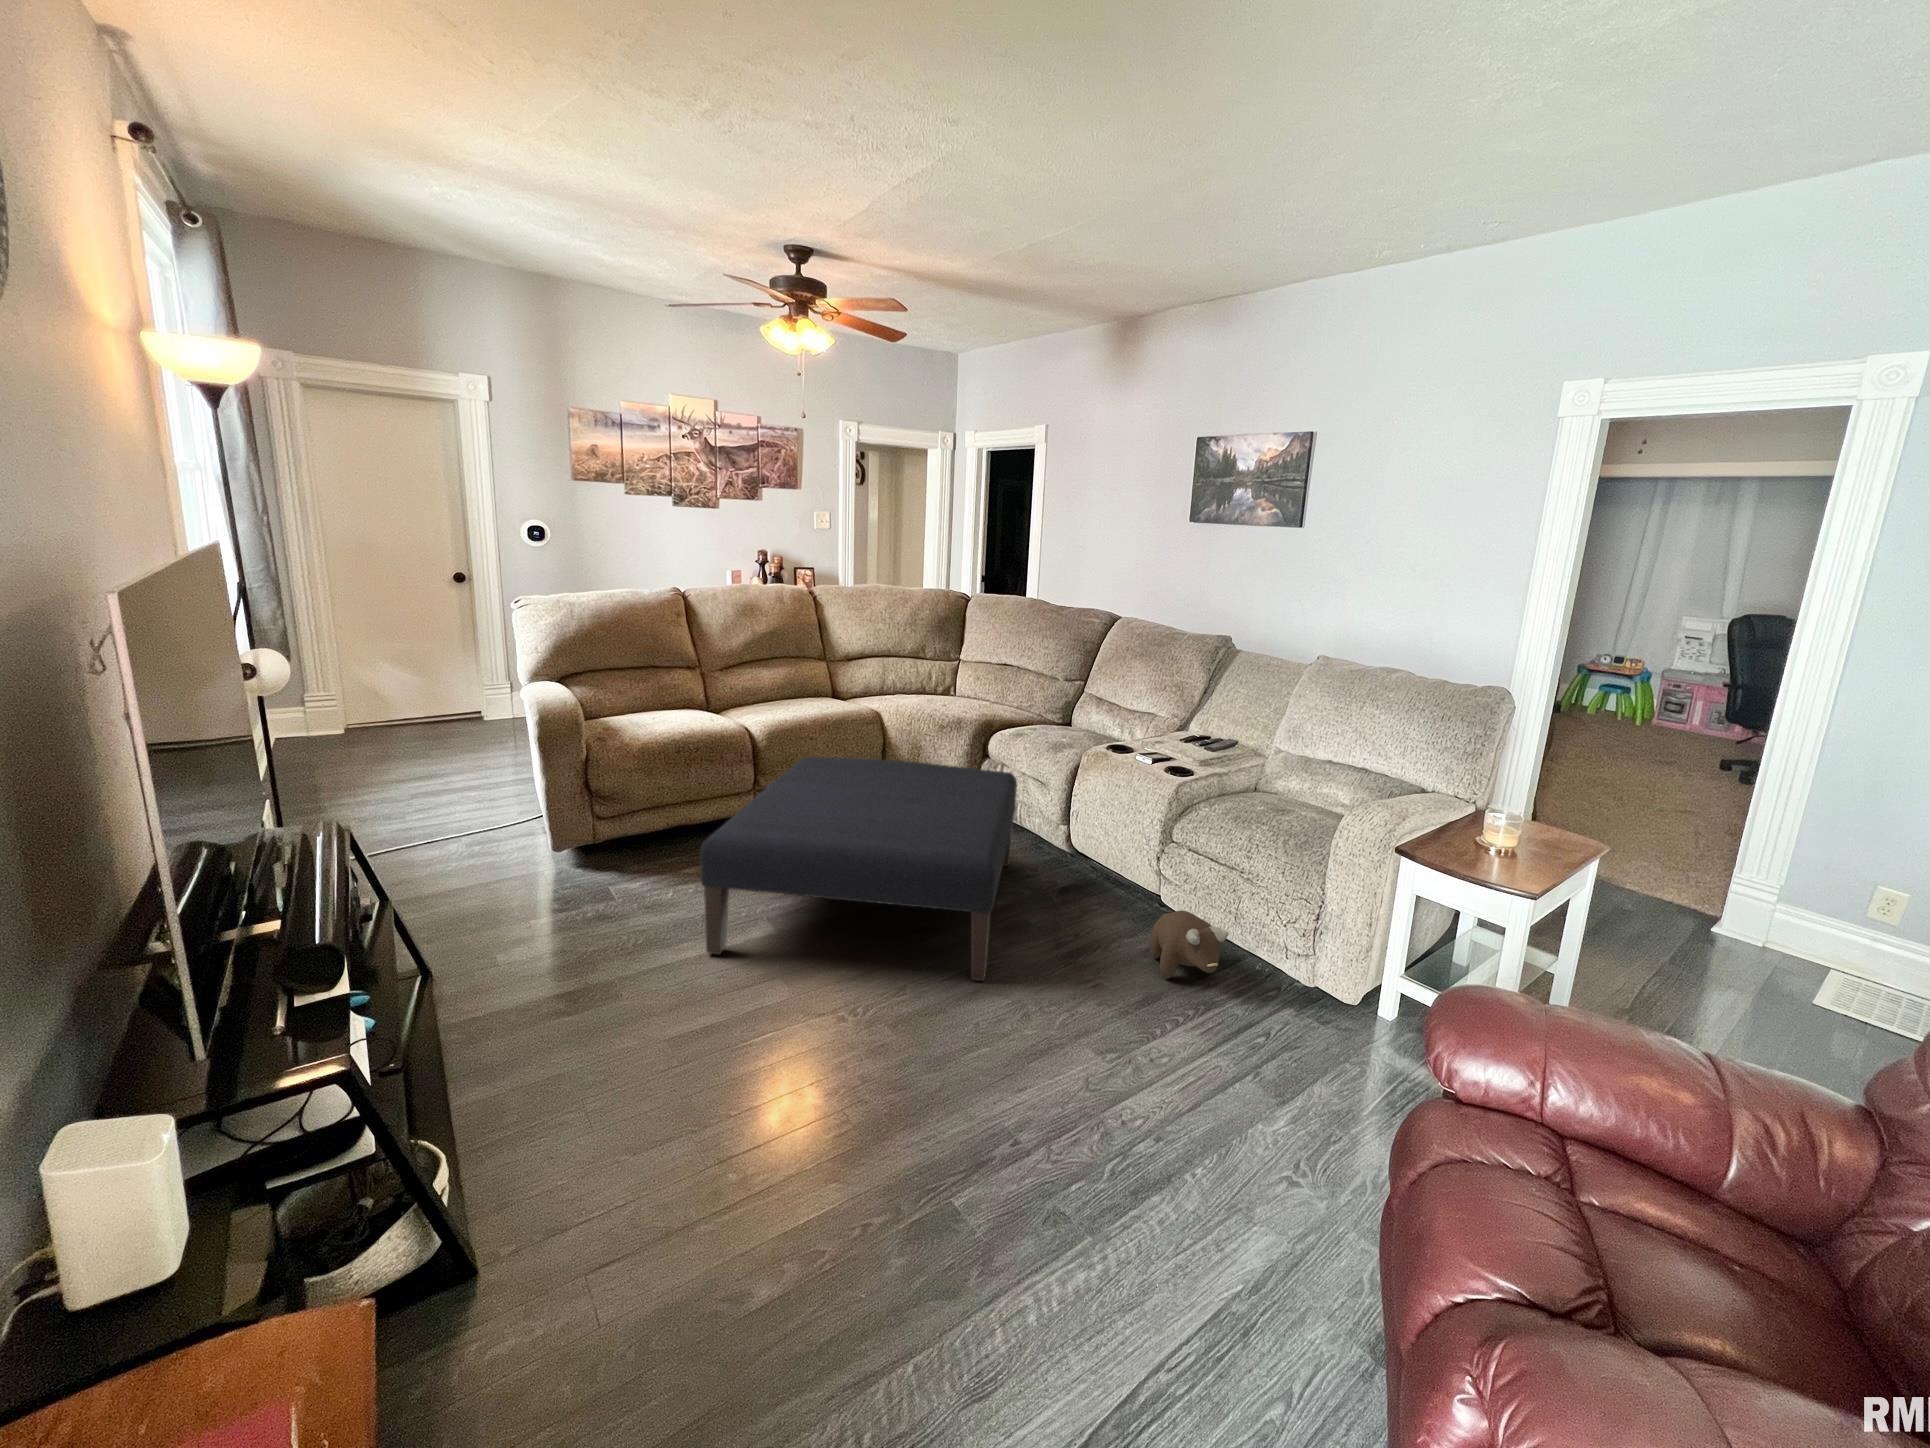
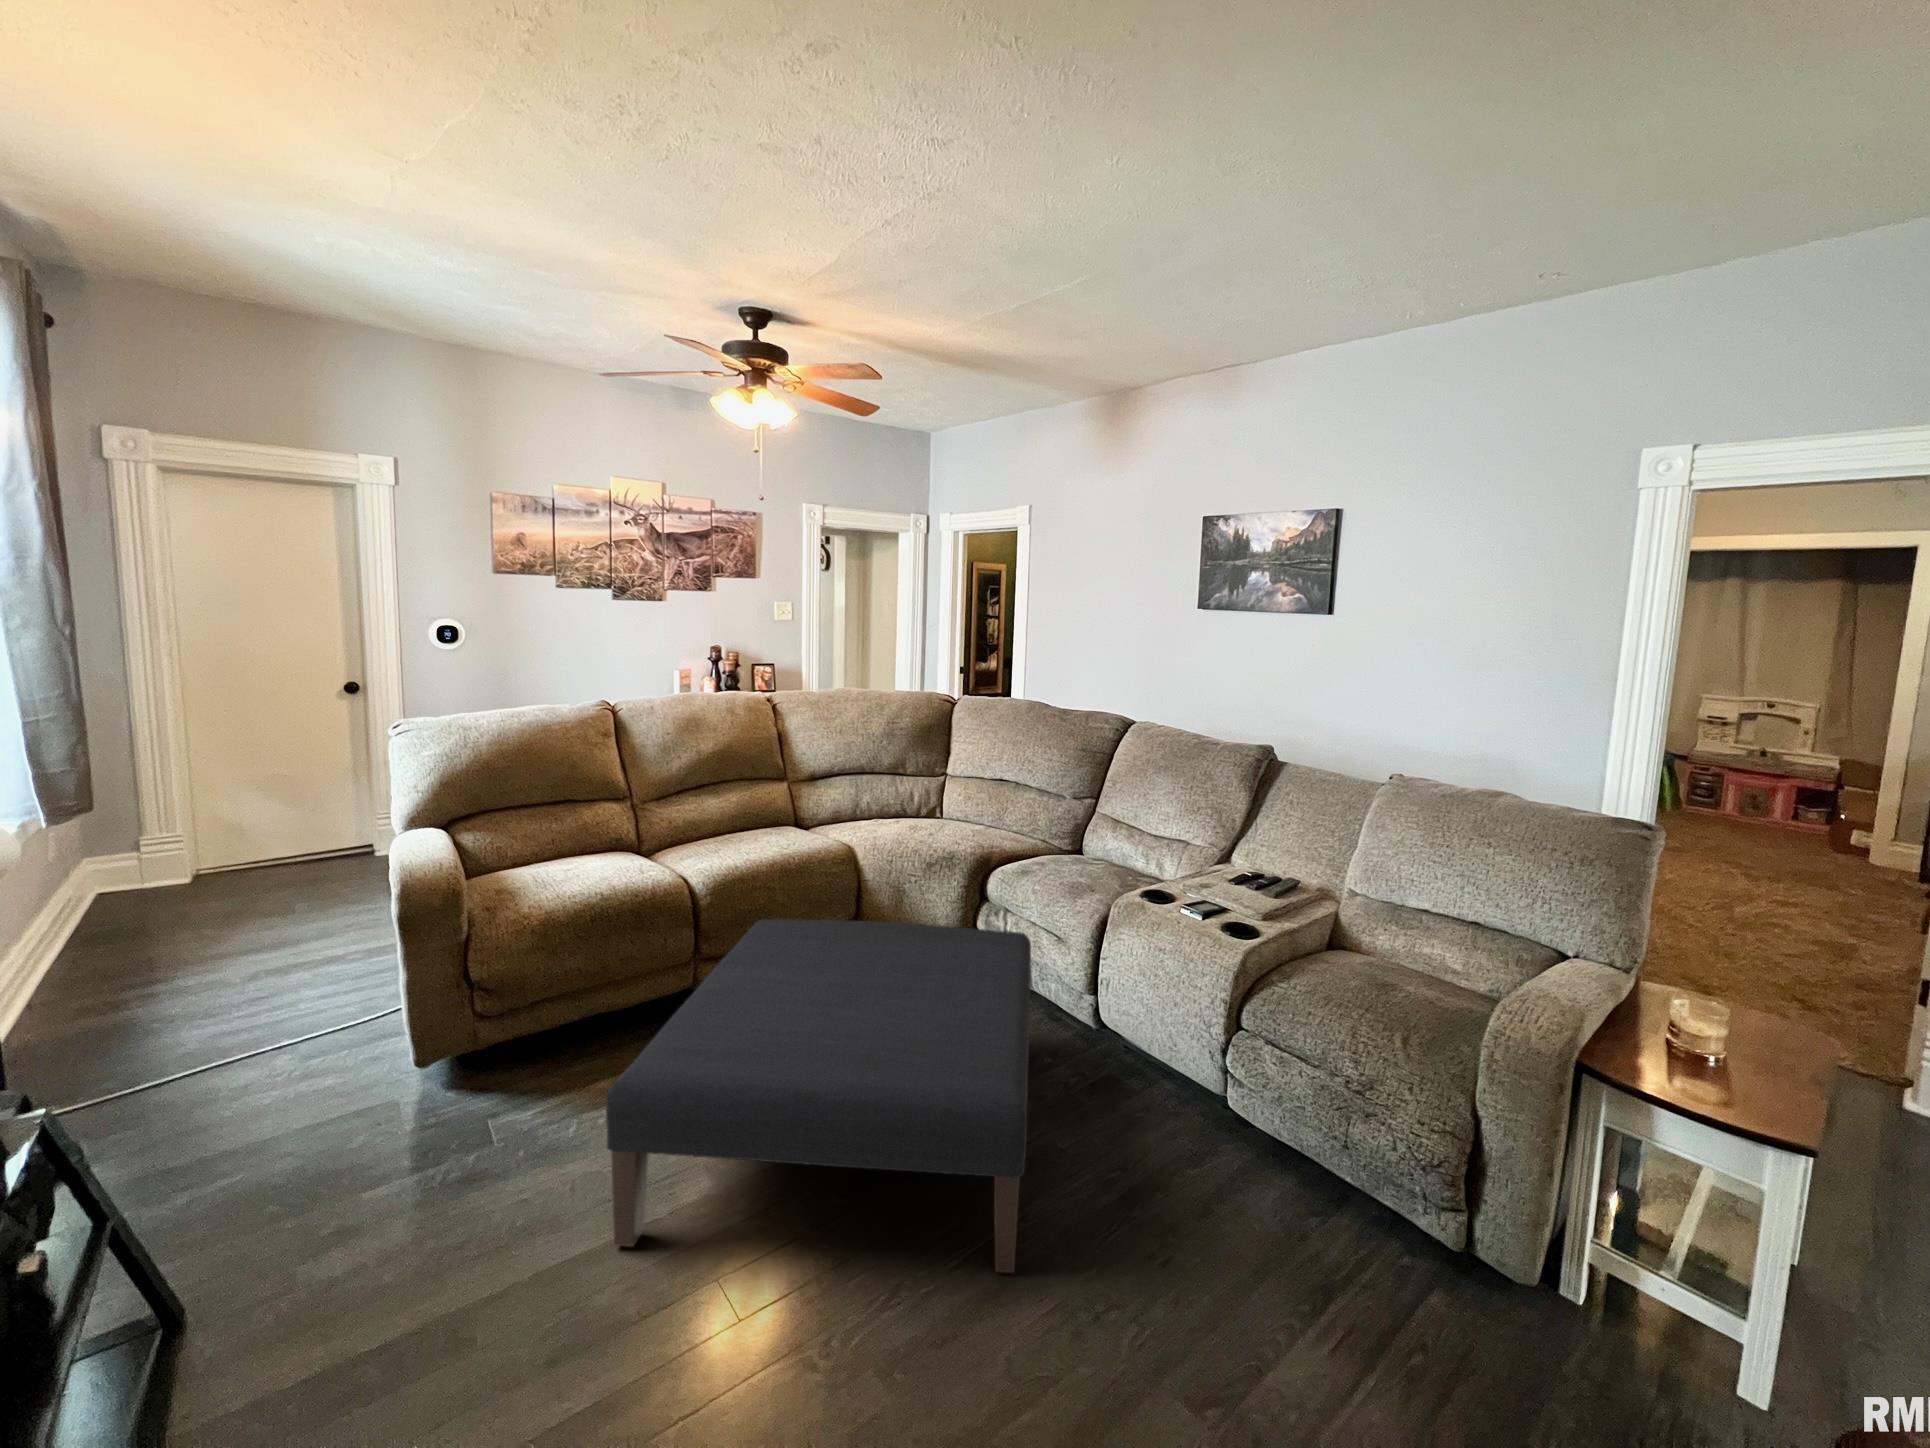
plush toy: present [1150,910,1228,979] -> none [1231,1140,1350,1248]

